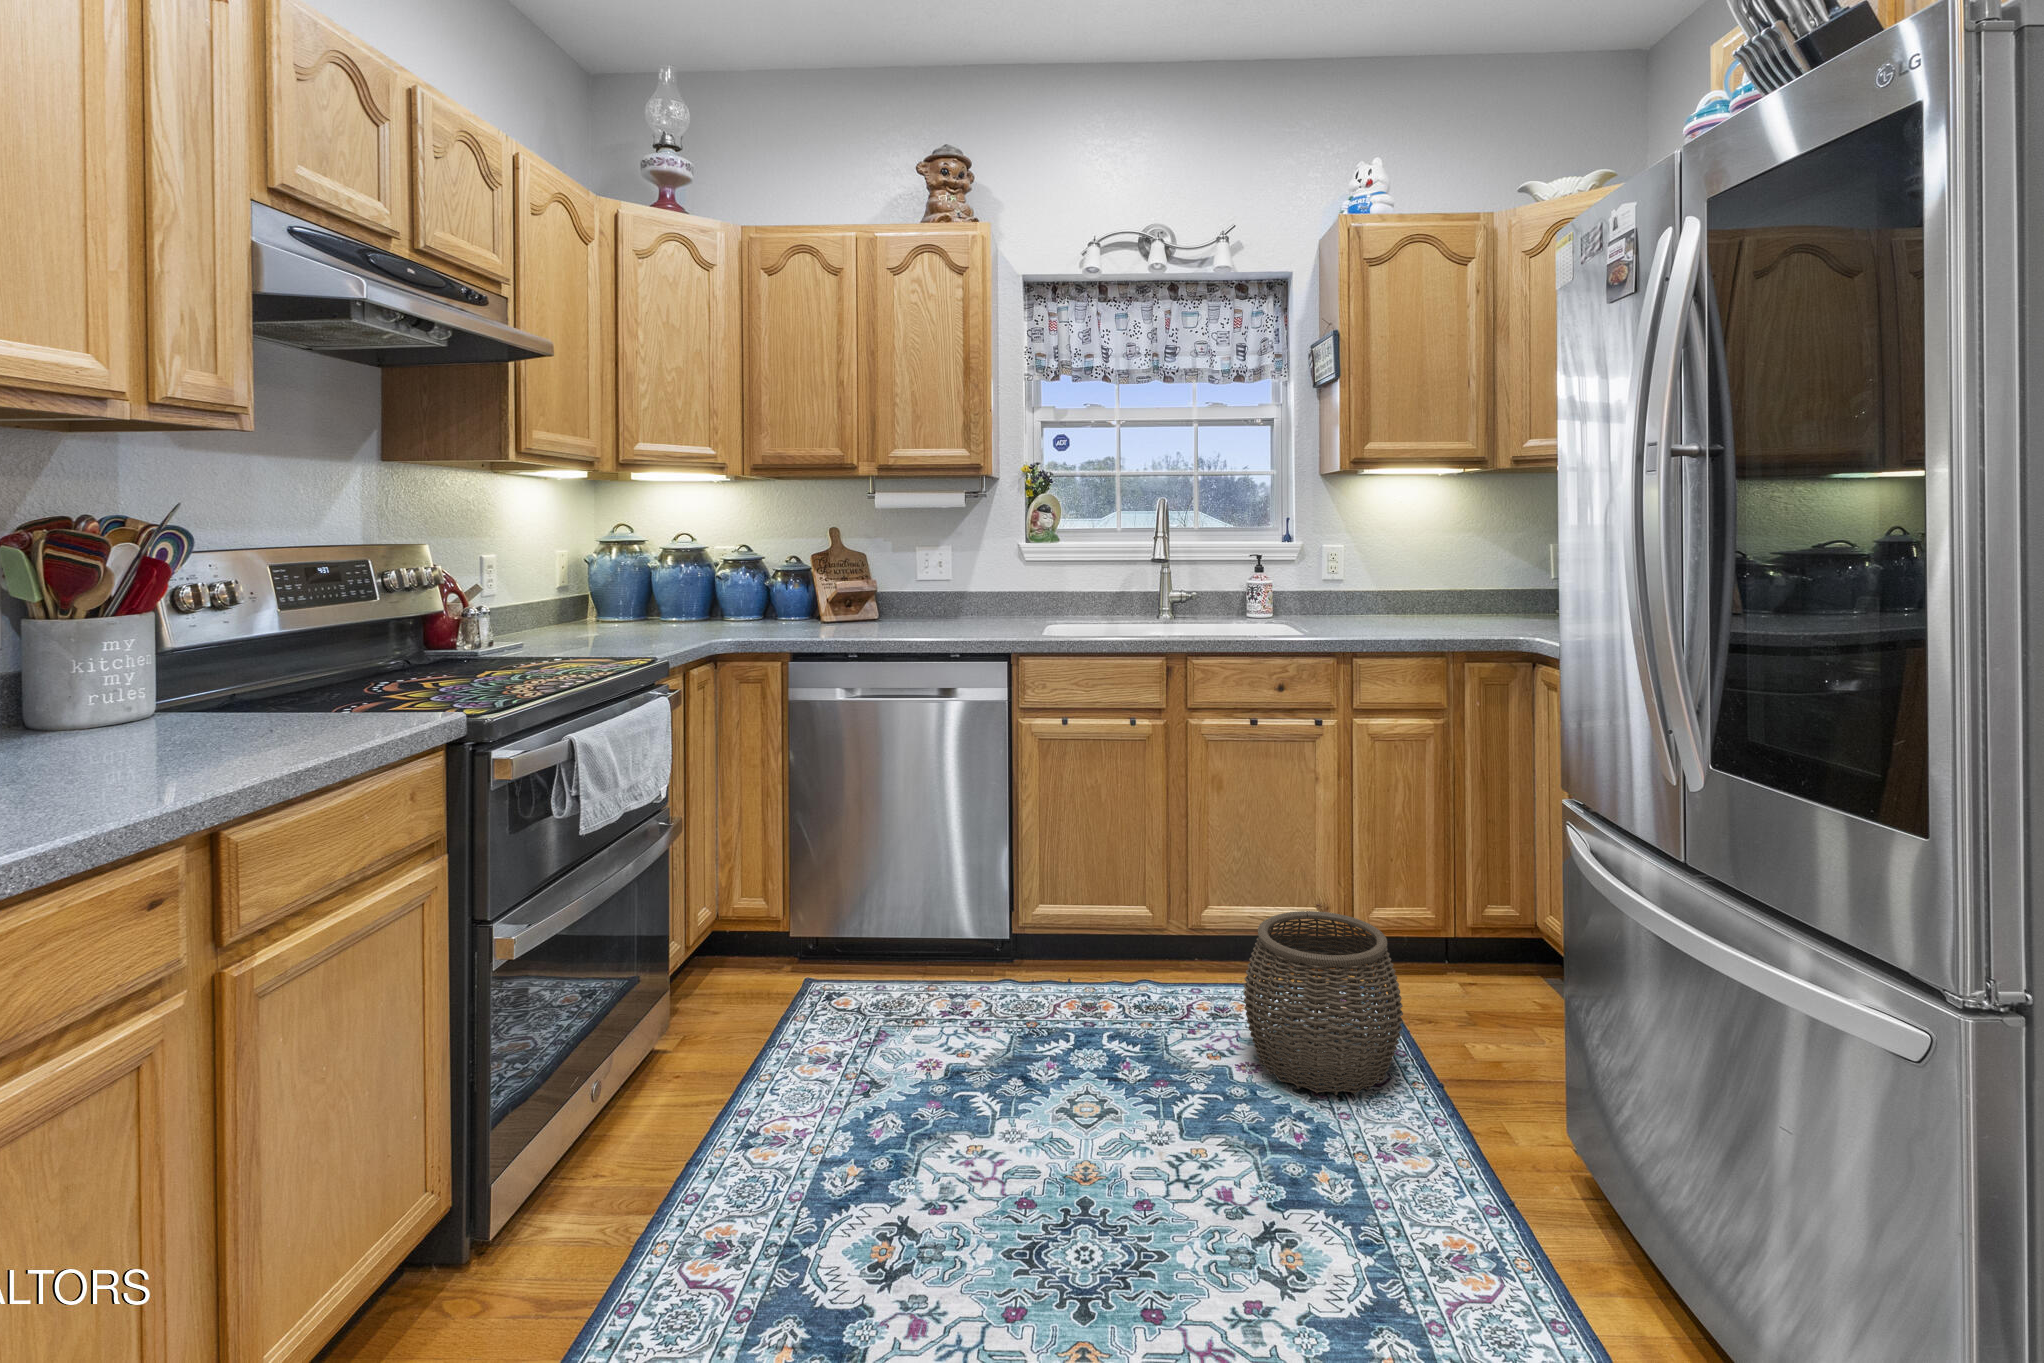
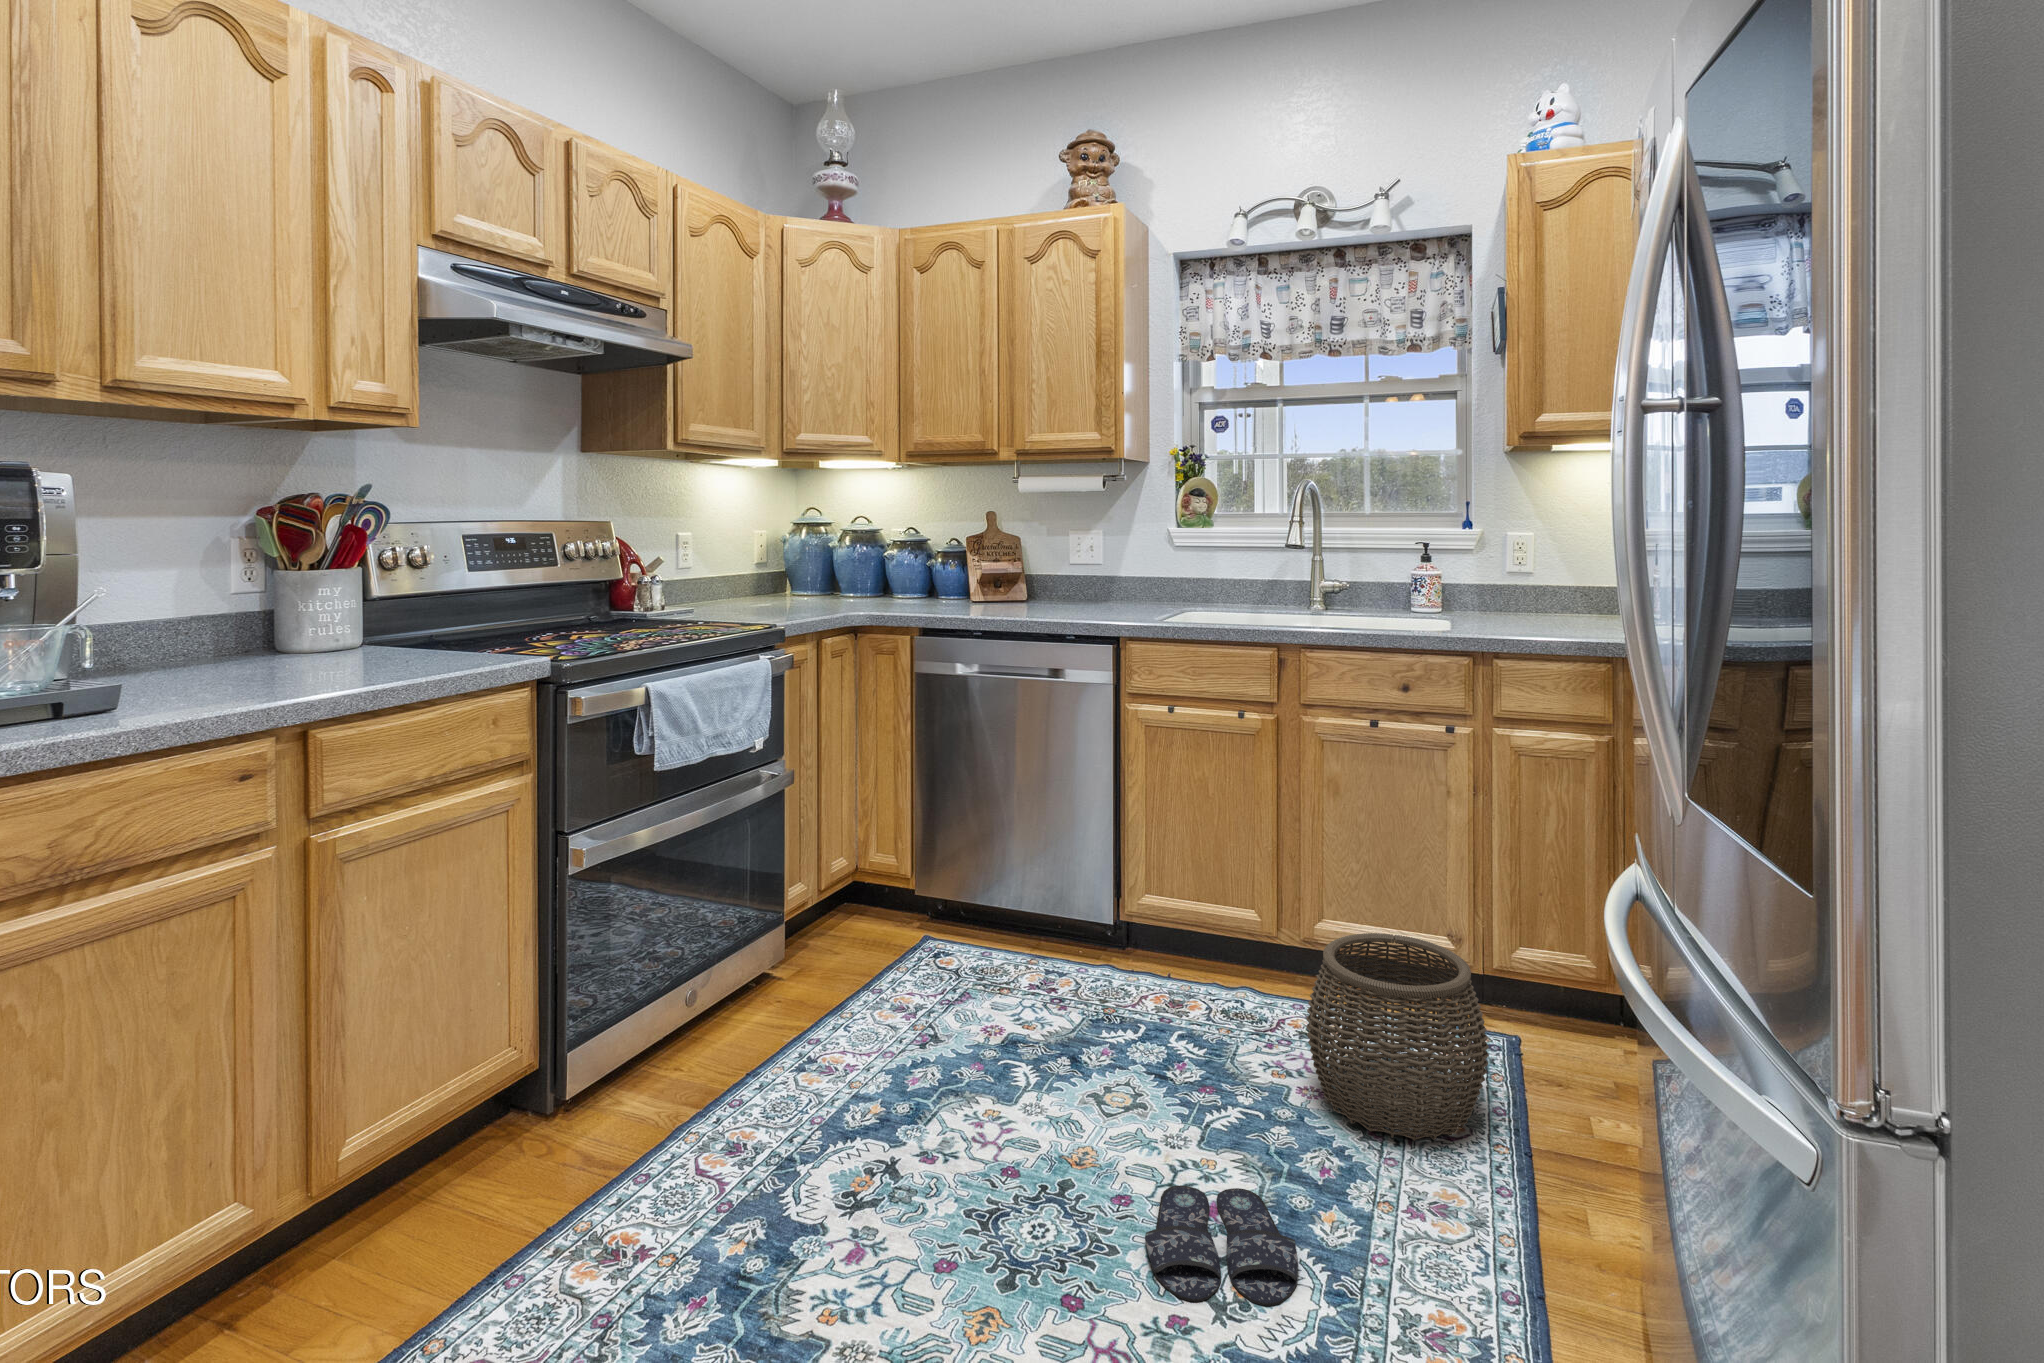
slippers: none [1177,1169,1331,1286] -> present [1145,1186,1298,1306]

